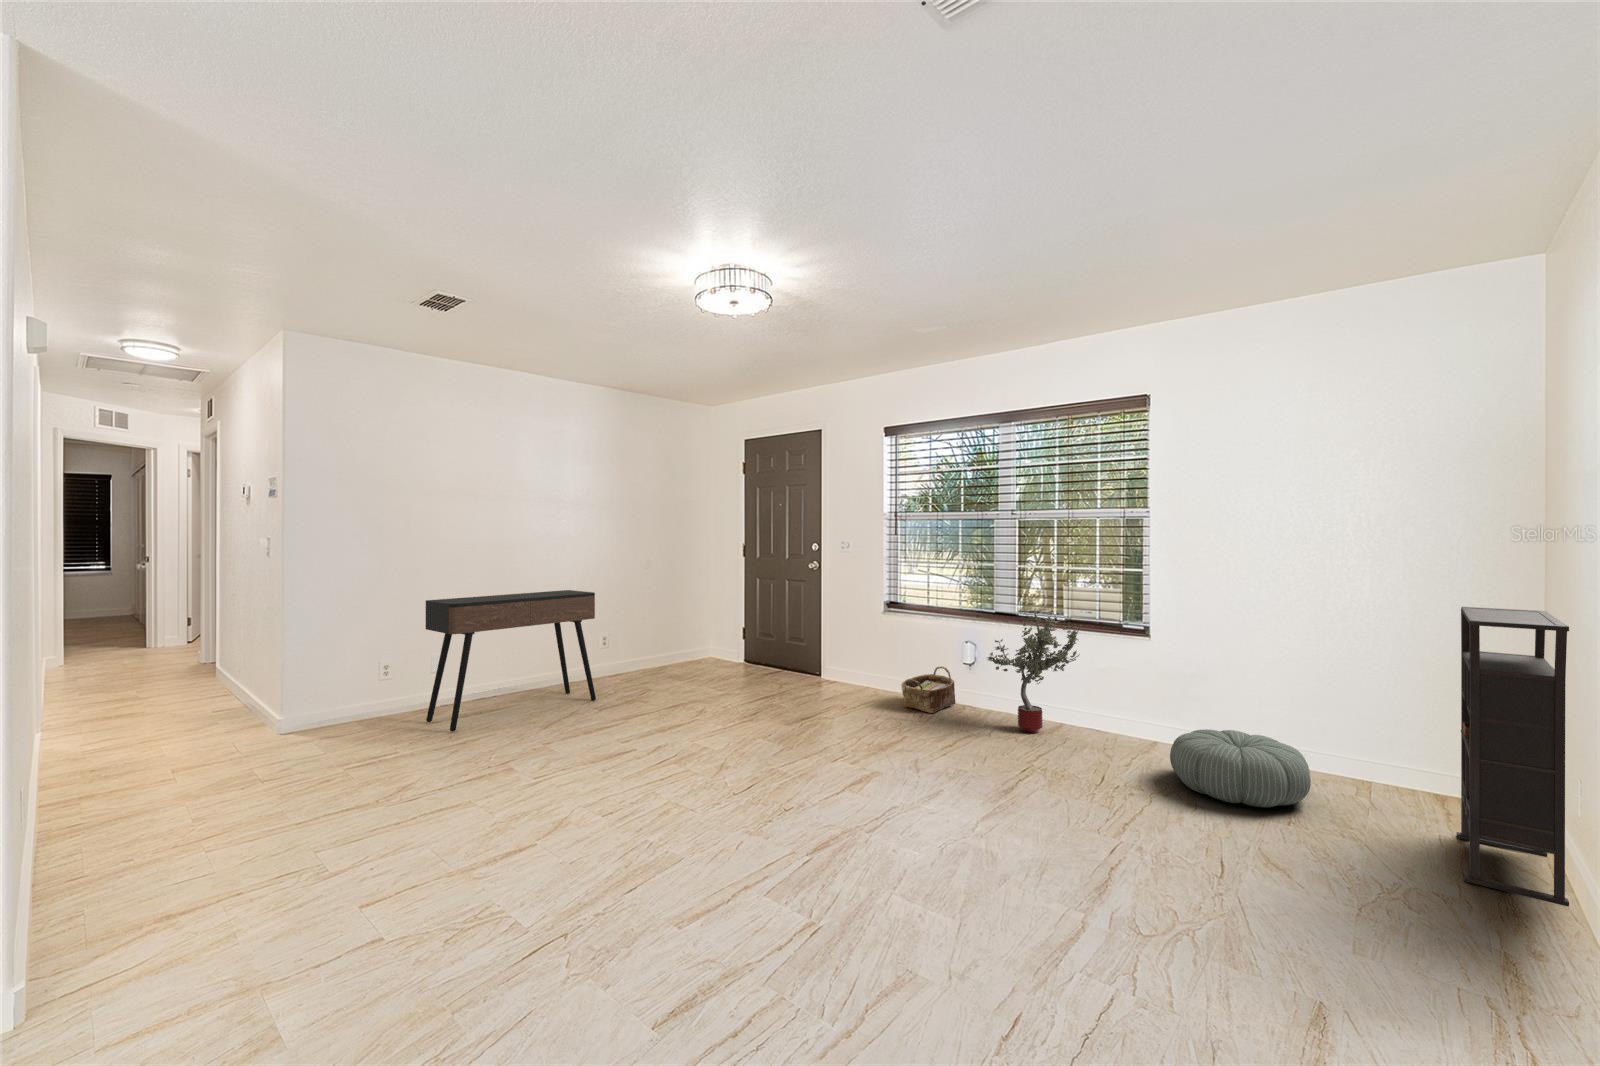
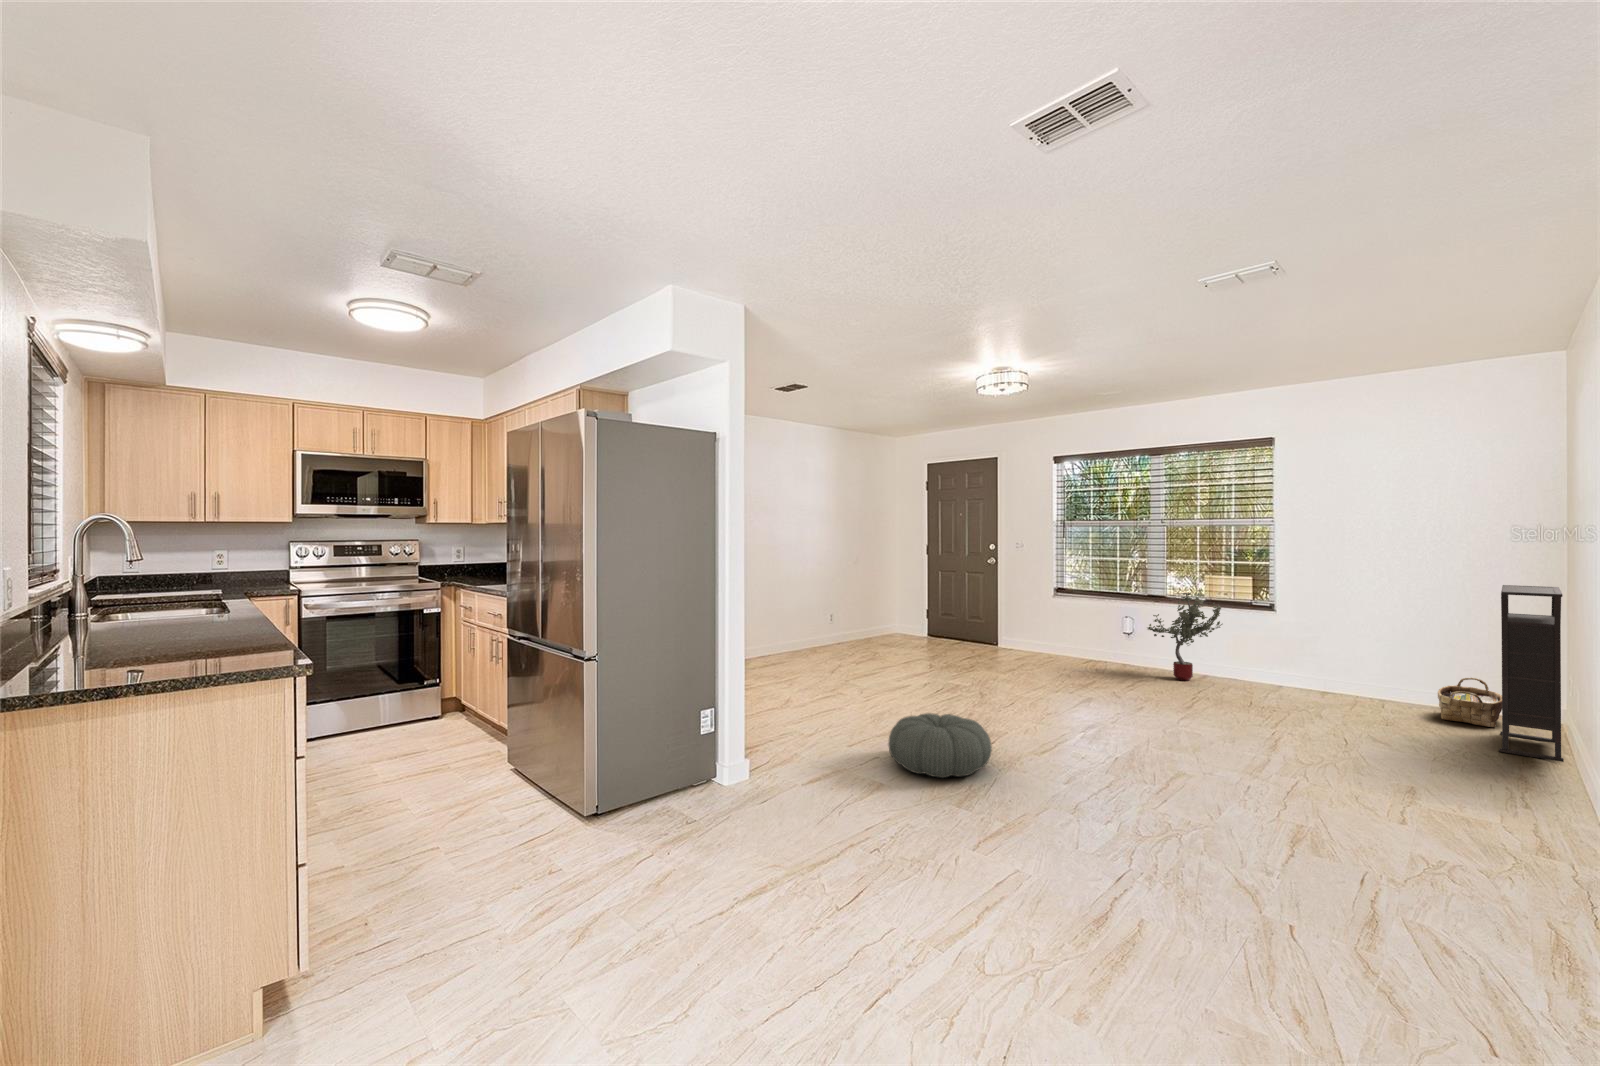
console table: present [426,590,596,732] -> none [744,580,845,675]
woven basket: present [901,667,956,713] -> present [1438,678,1502,727]
pouf: present [1170,729,1311,807] -> present [888,713,992,778]

